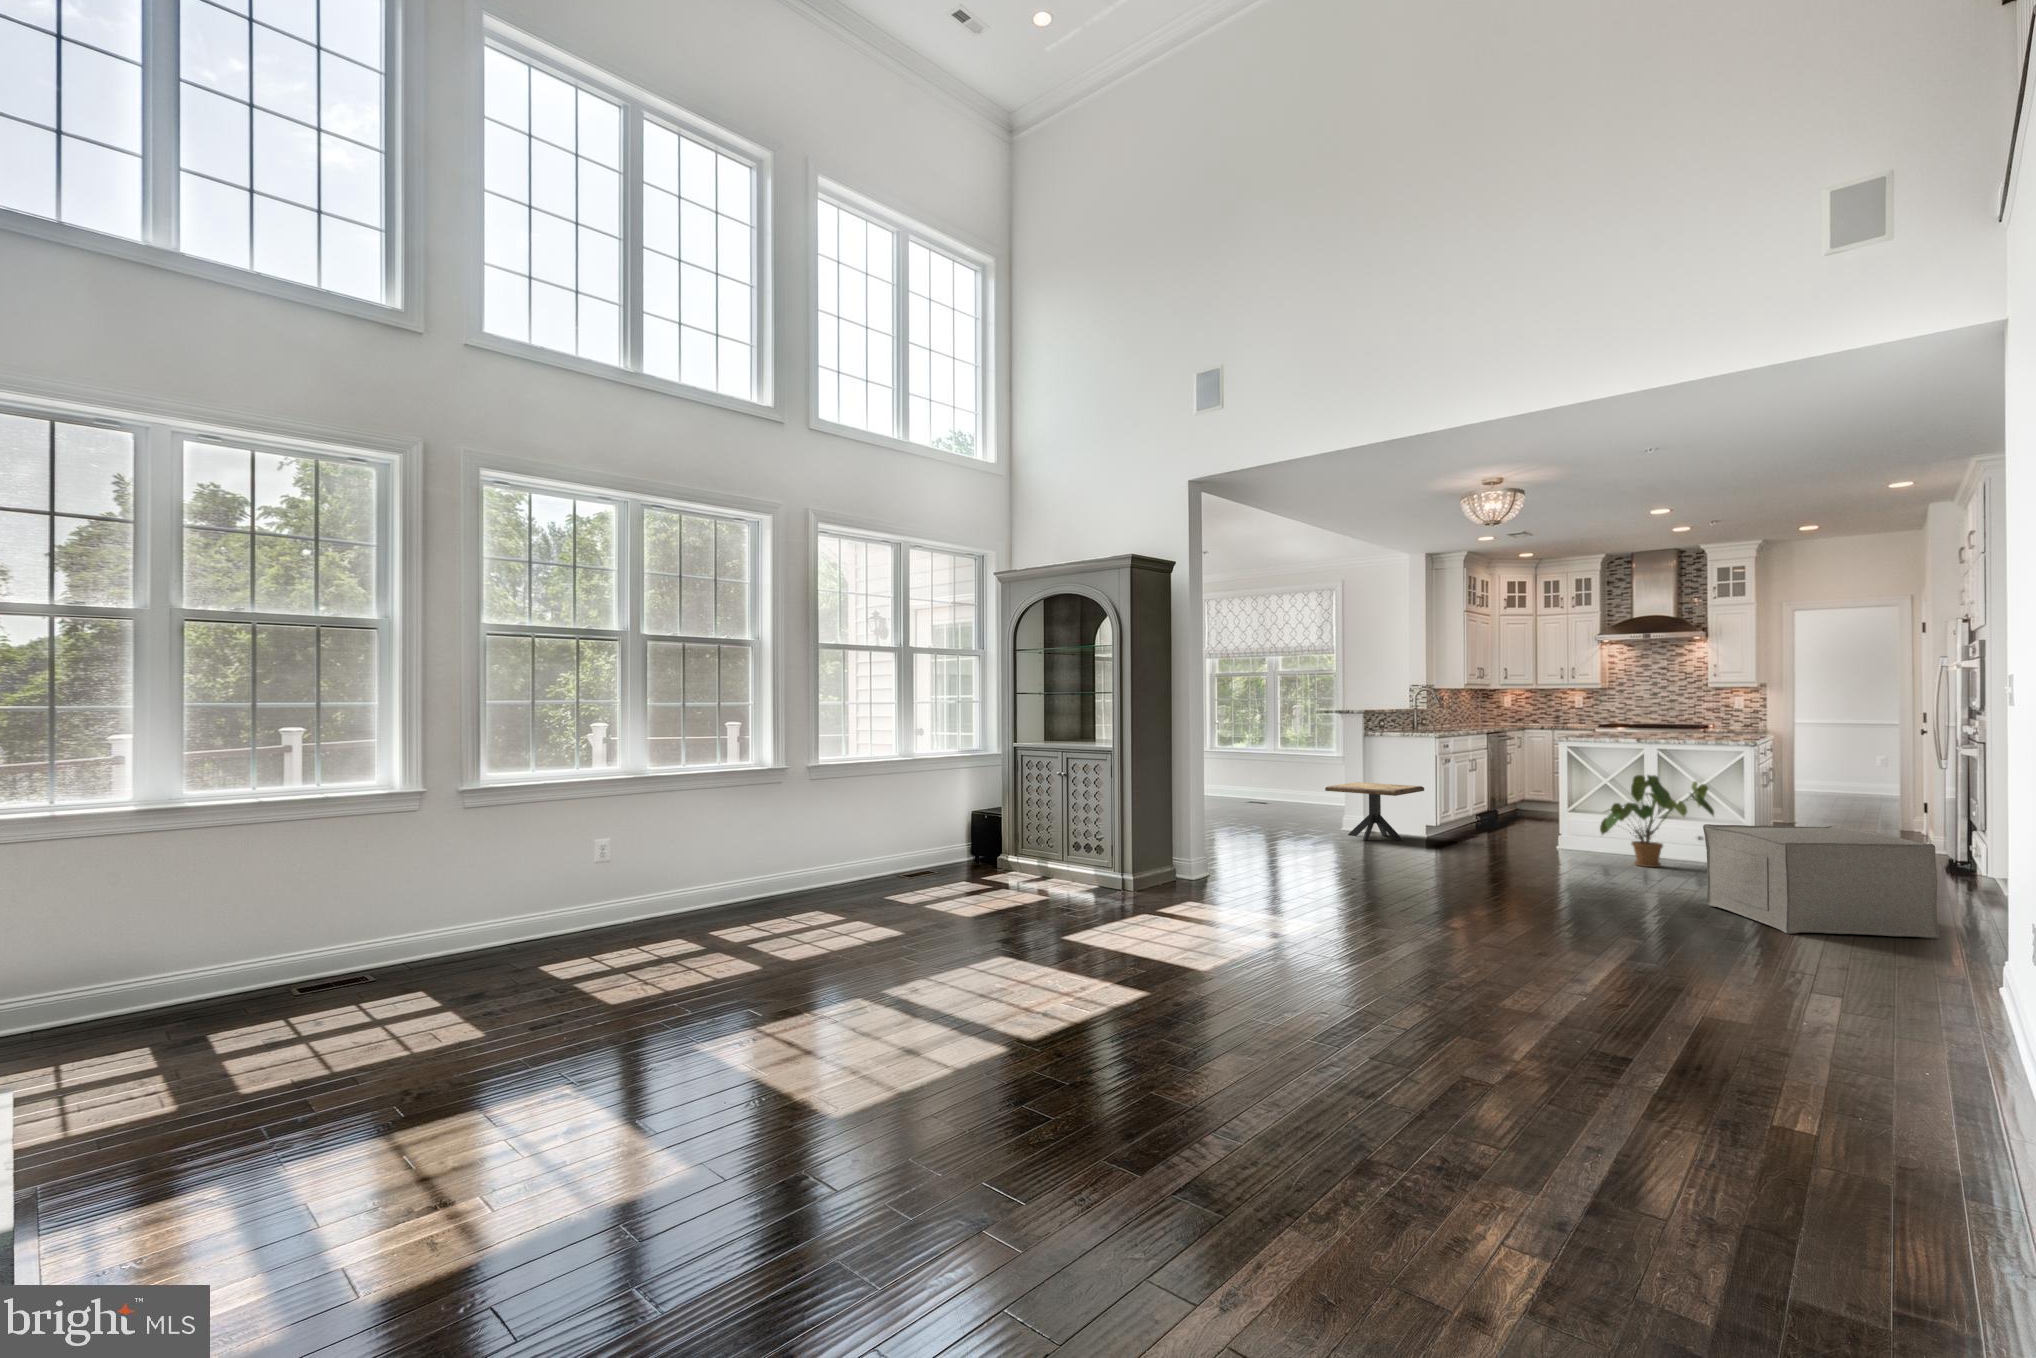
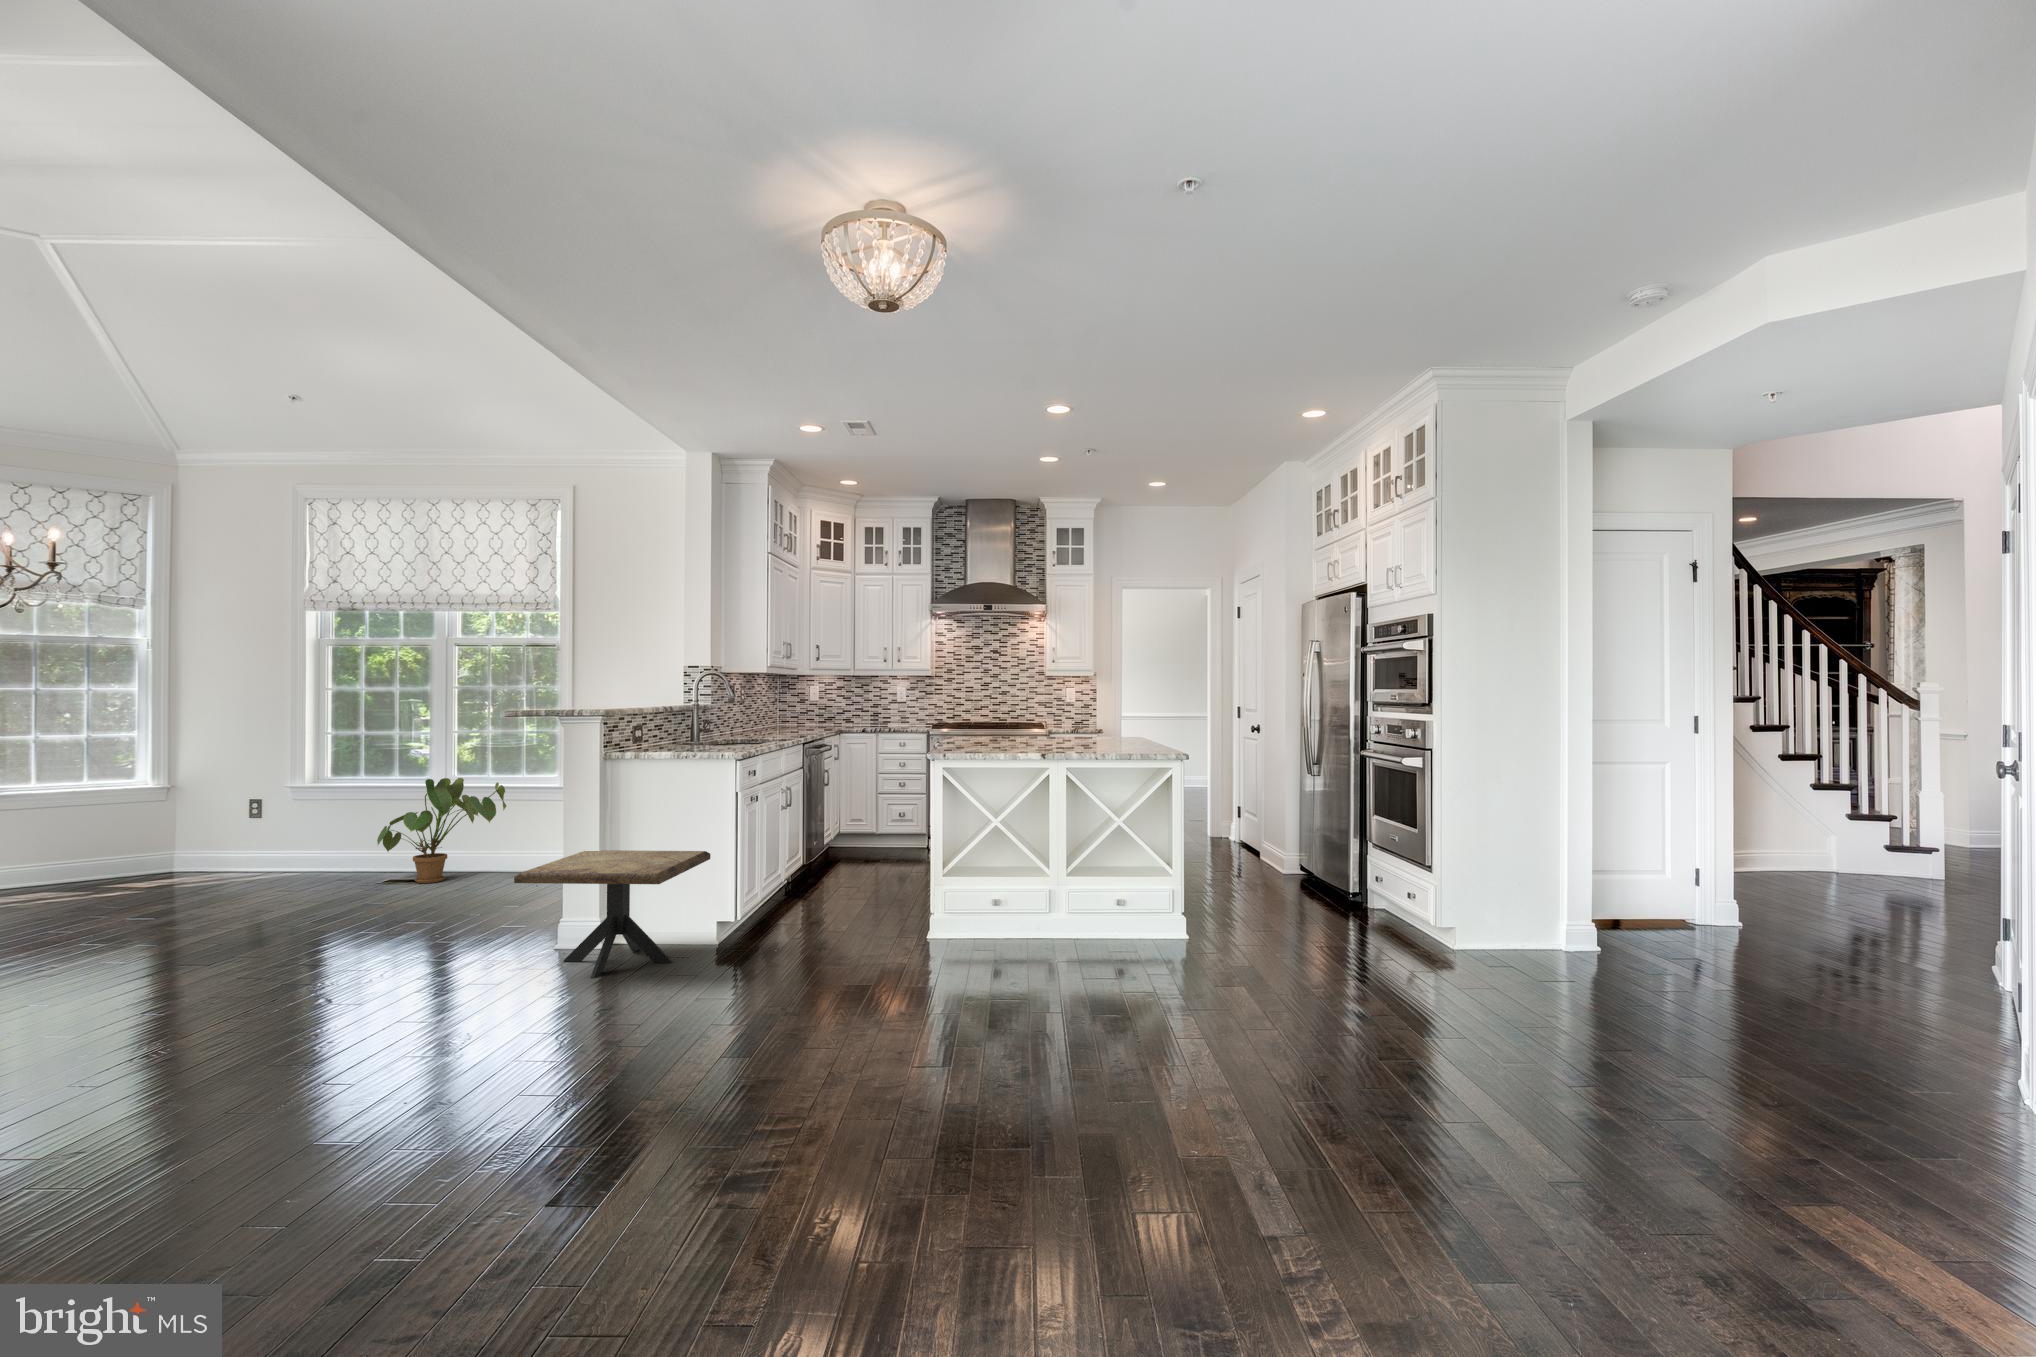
house plant: present [1600,775,1714,867] -> present [377,778,506,883]
ottoman: present [1703,824,1940,938] -> none [1238,906,1581,1177]

